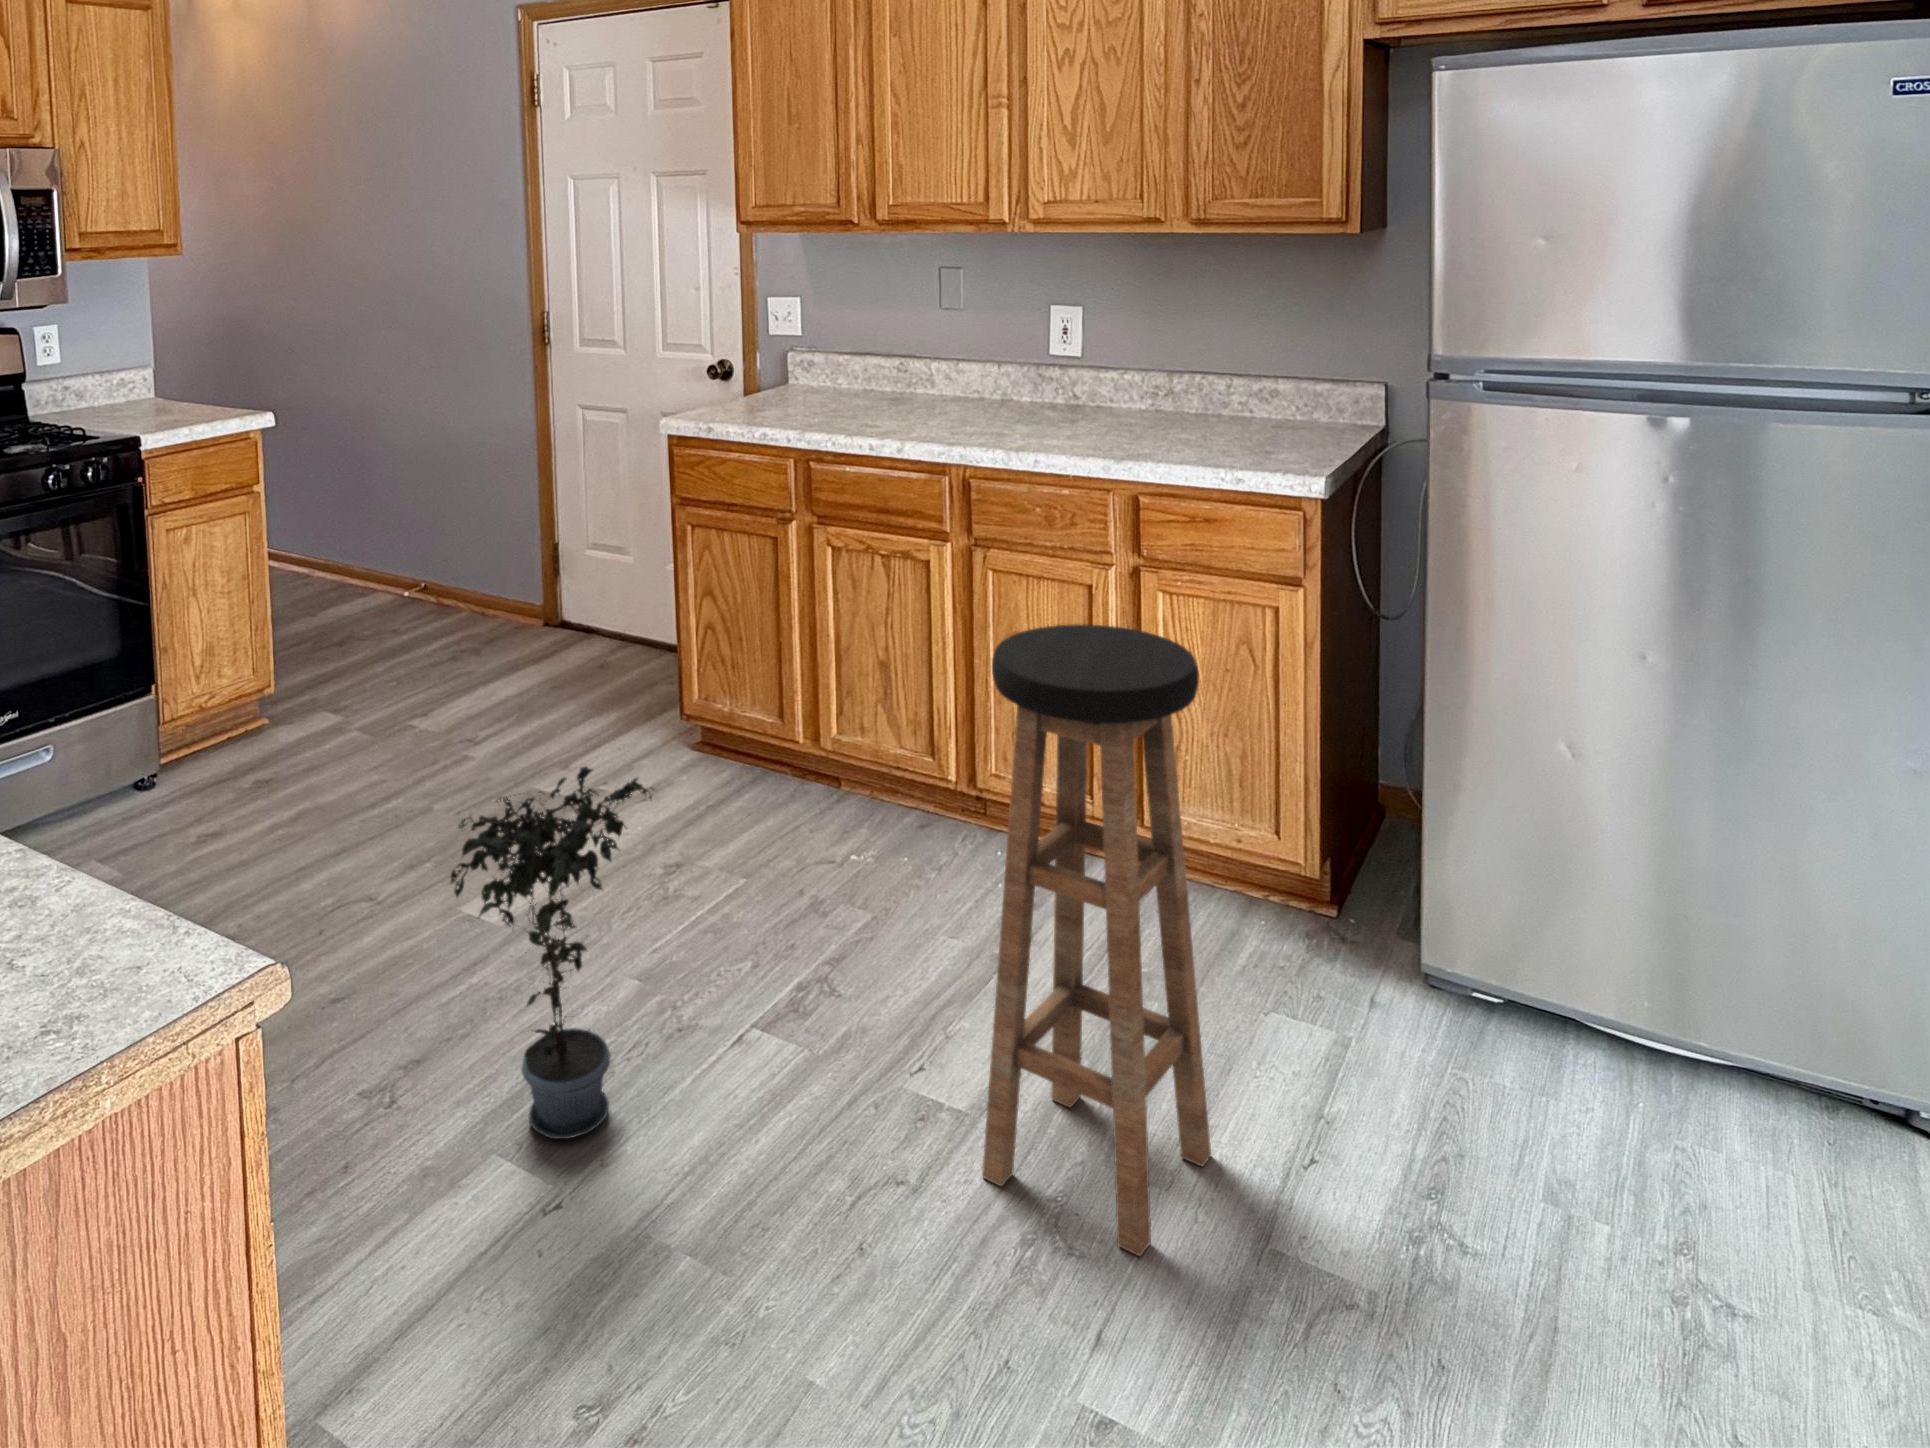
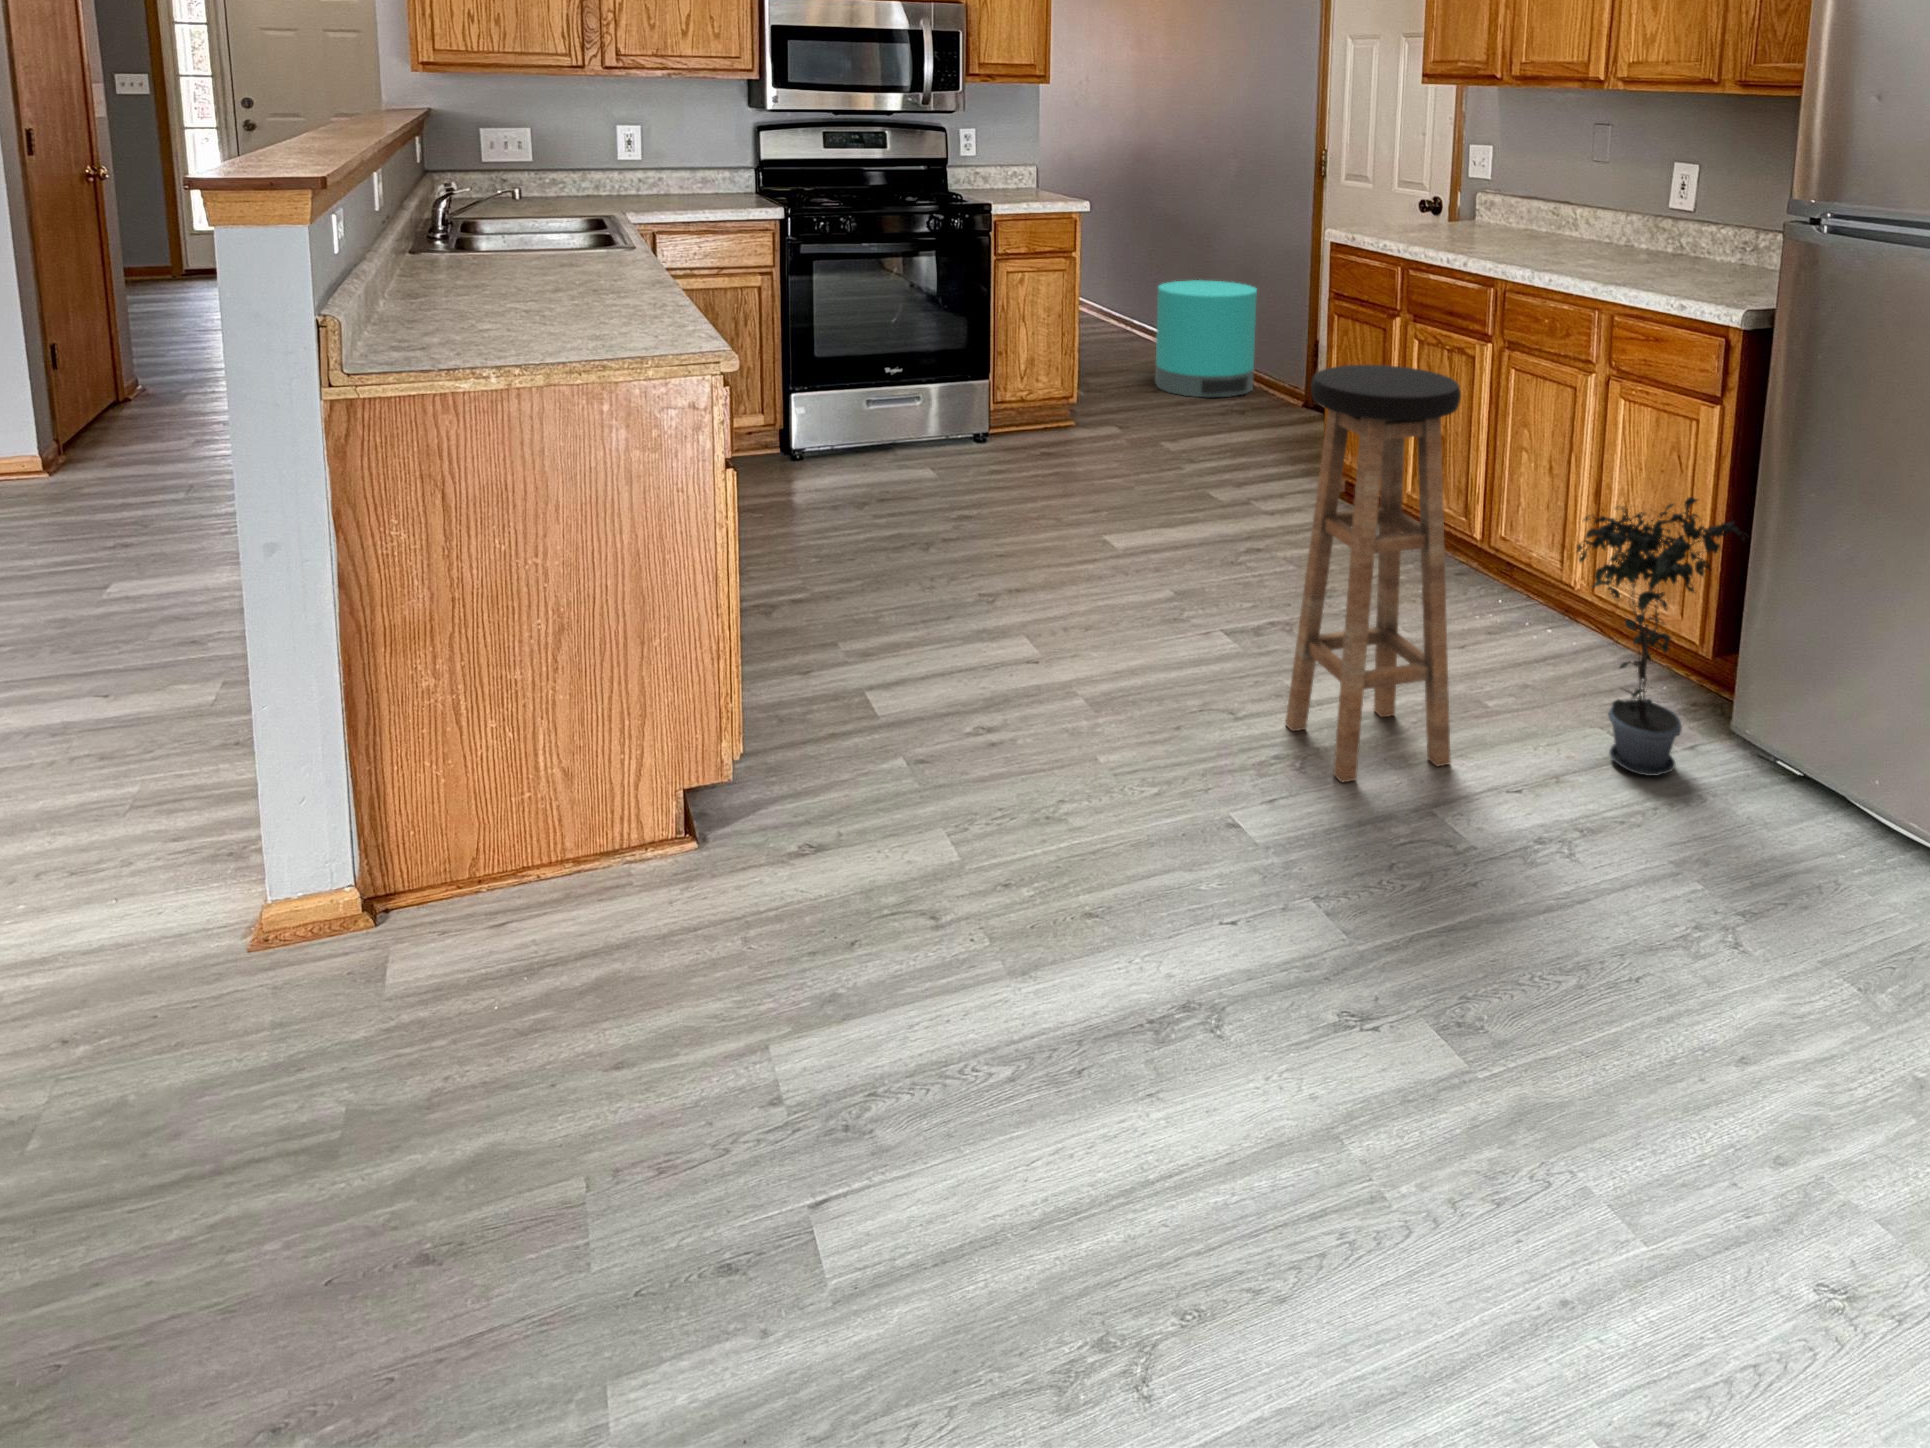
trash can: none [331,486,470,648] -> present [1155,280,1257,397]
potted plant: present [451,767,654,1139] -> present [1577,497,1744,776]

